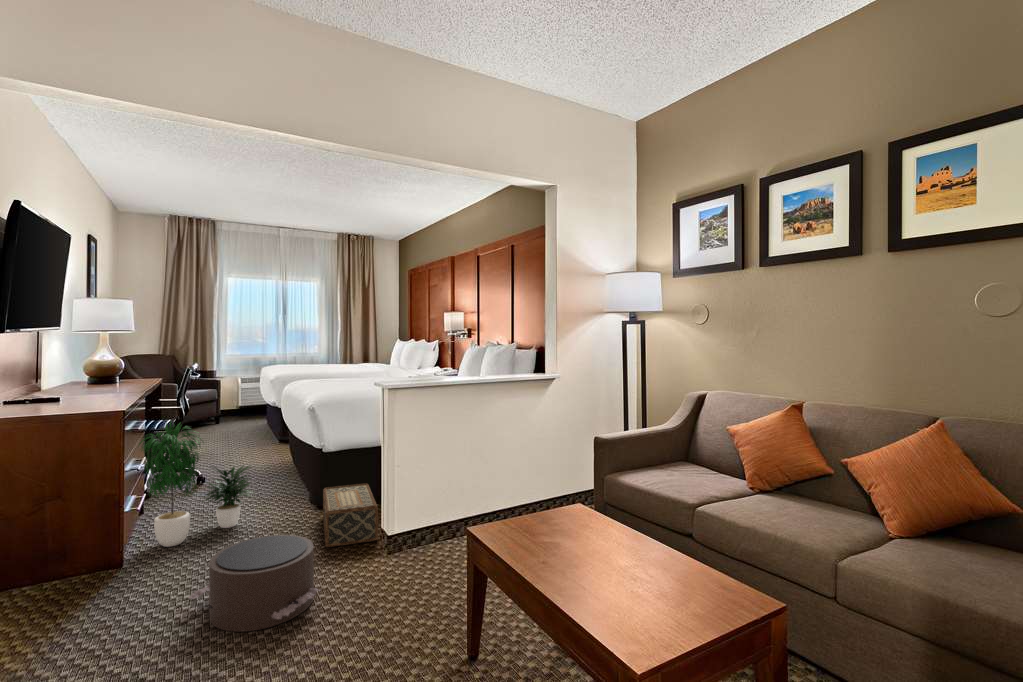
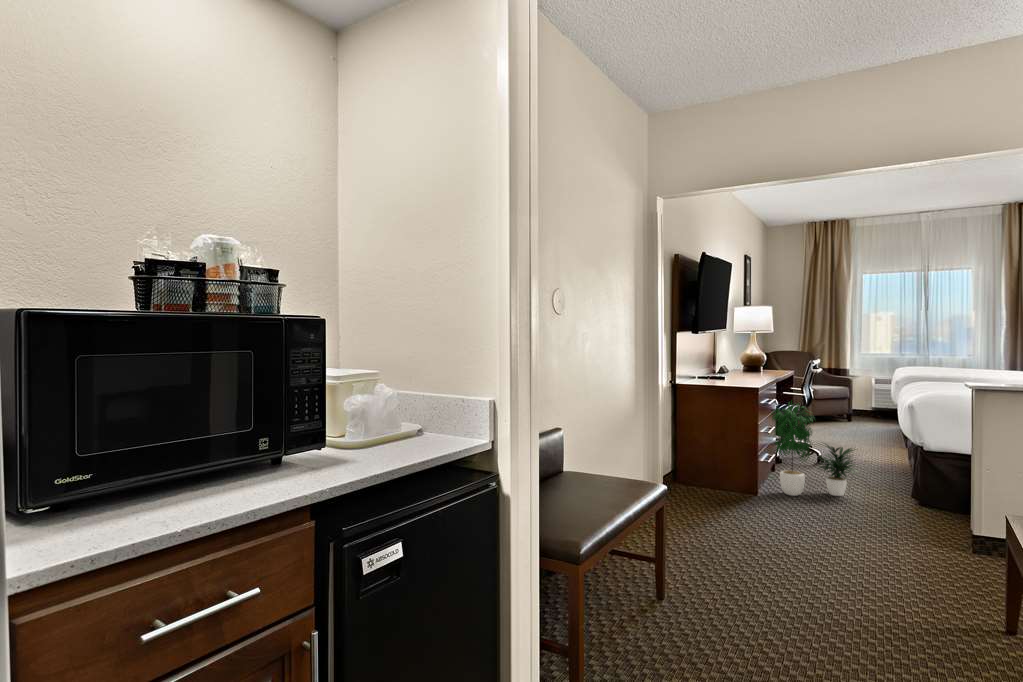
woven basket: present [323,484,378,547] -> none [918,483,980,541]
pouf: present [188,535,320,632] -> none [795,496,896,560]

